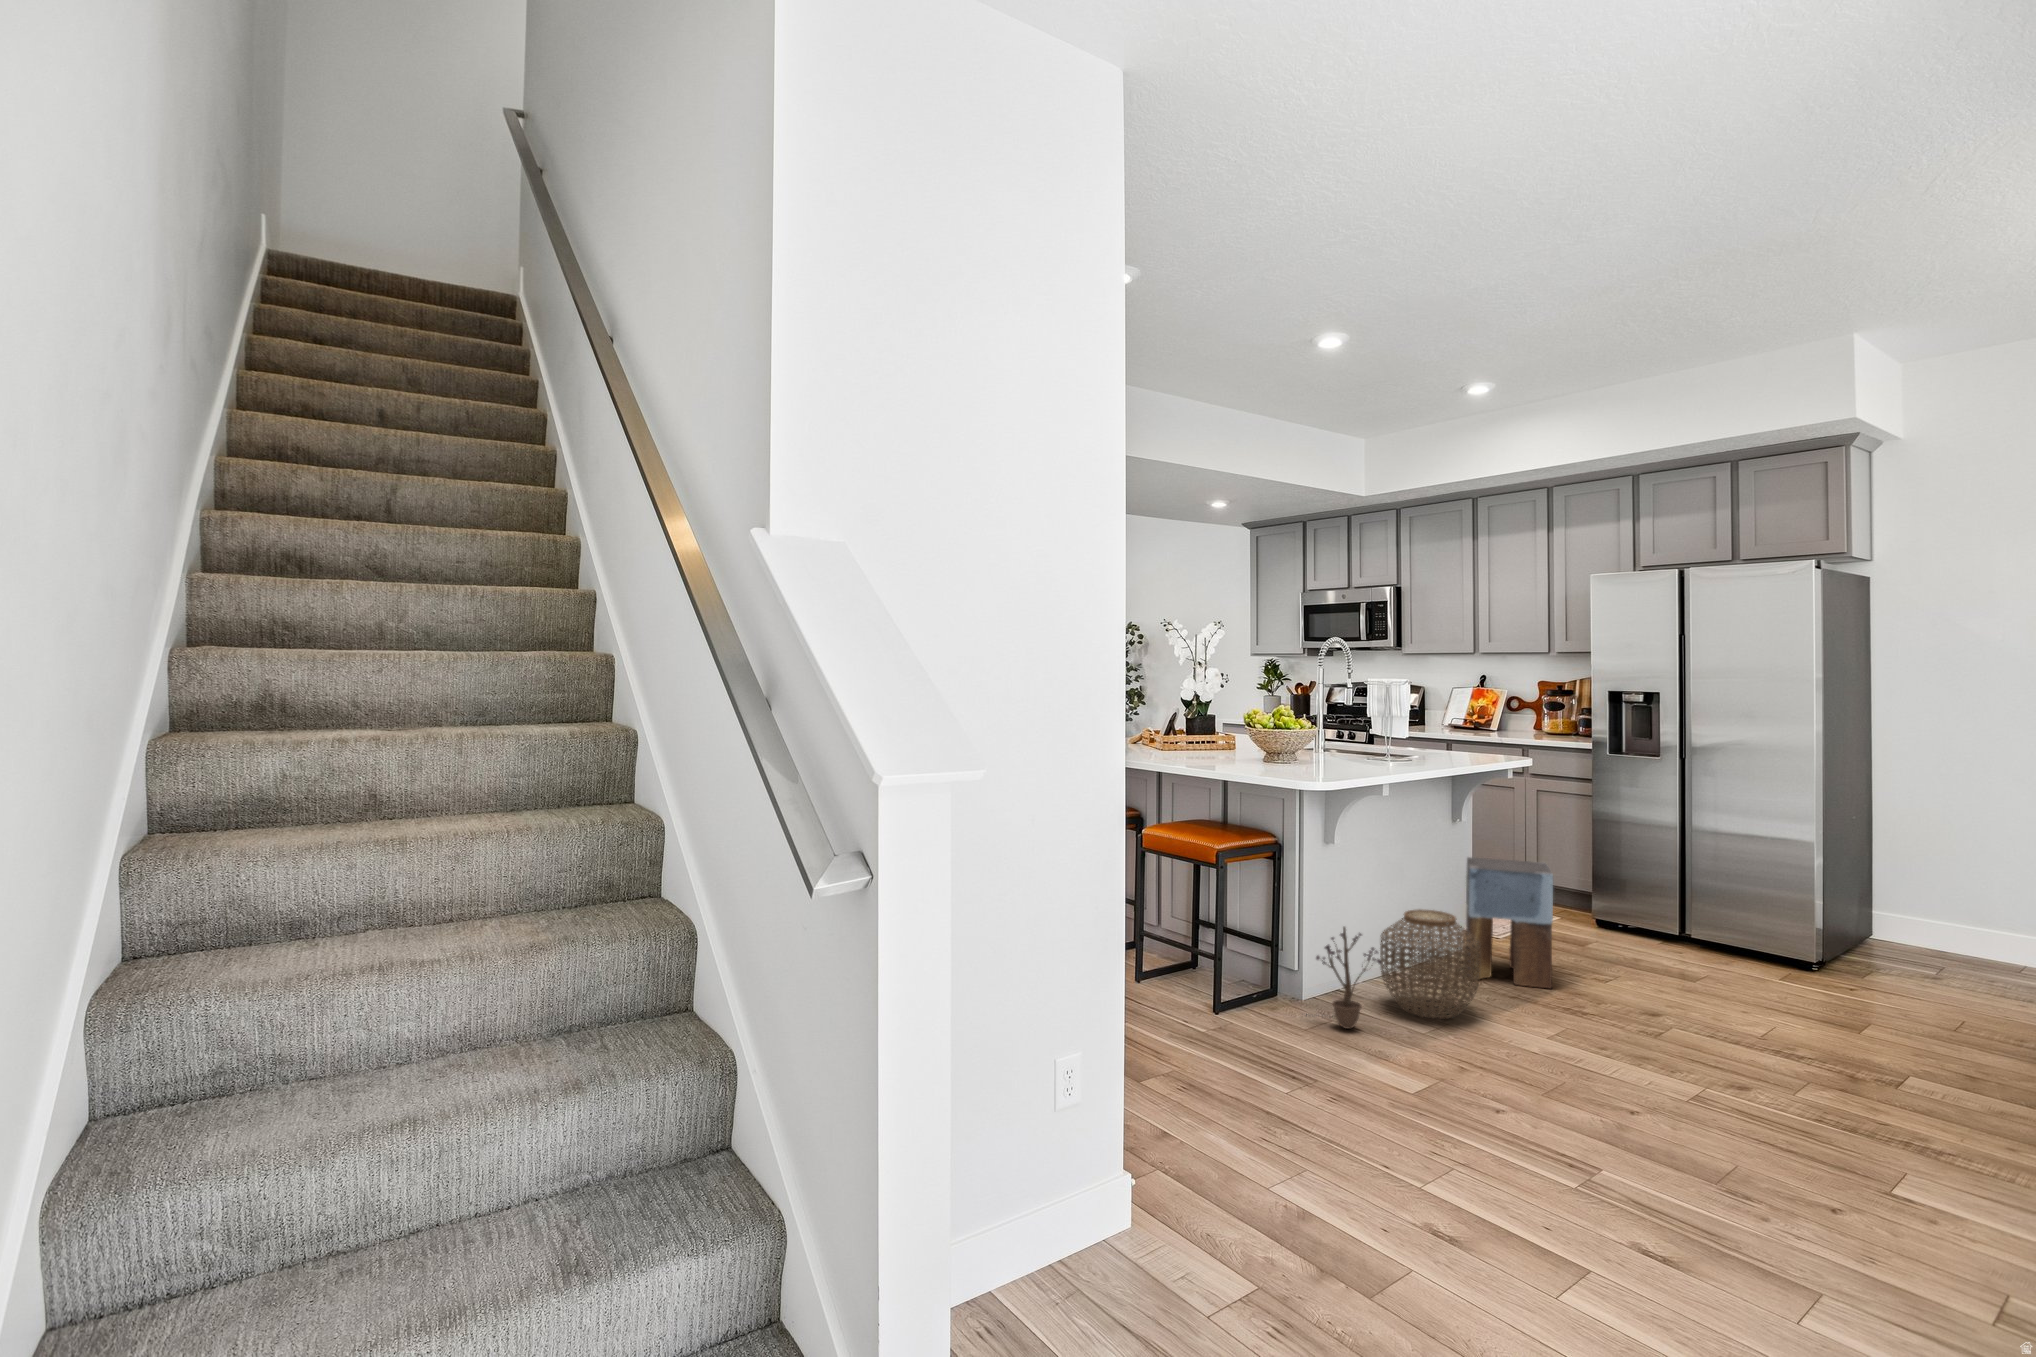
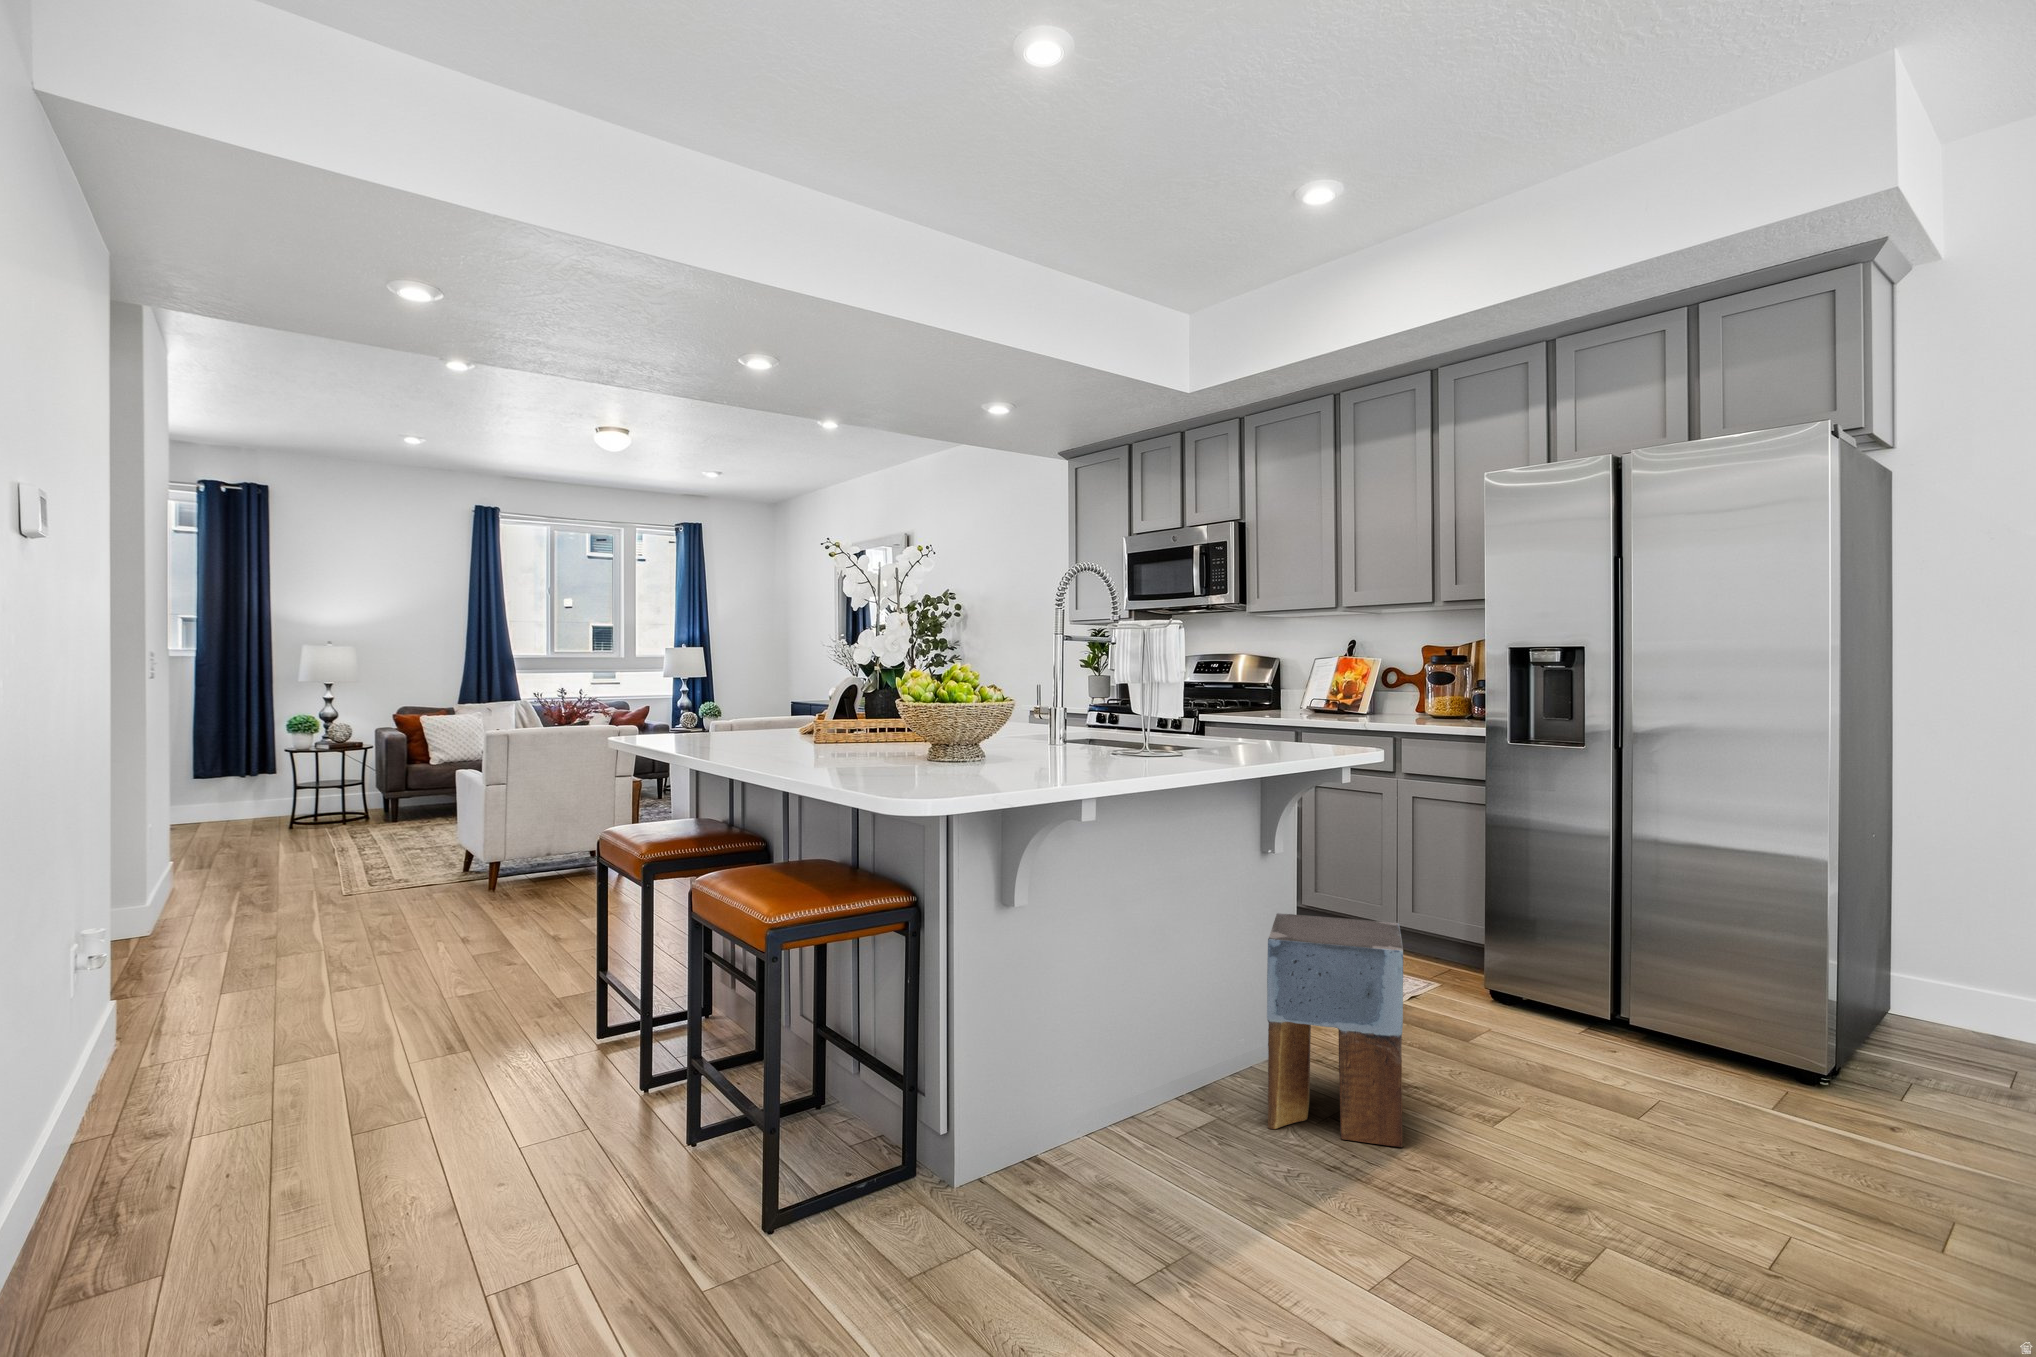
woven basket: present [1380,909,1480,1019] -> none [1083,1027,1255,1243]
decorative plant: present [1306,927,1381,1029] -> none [912,1082,1047,1284]

